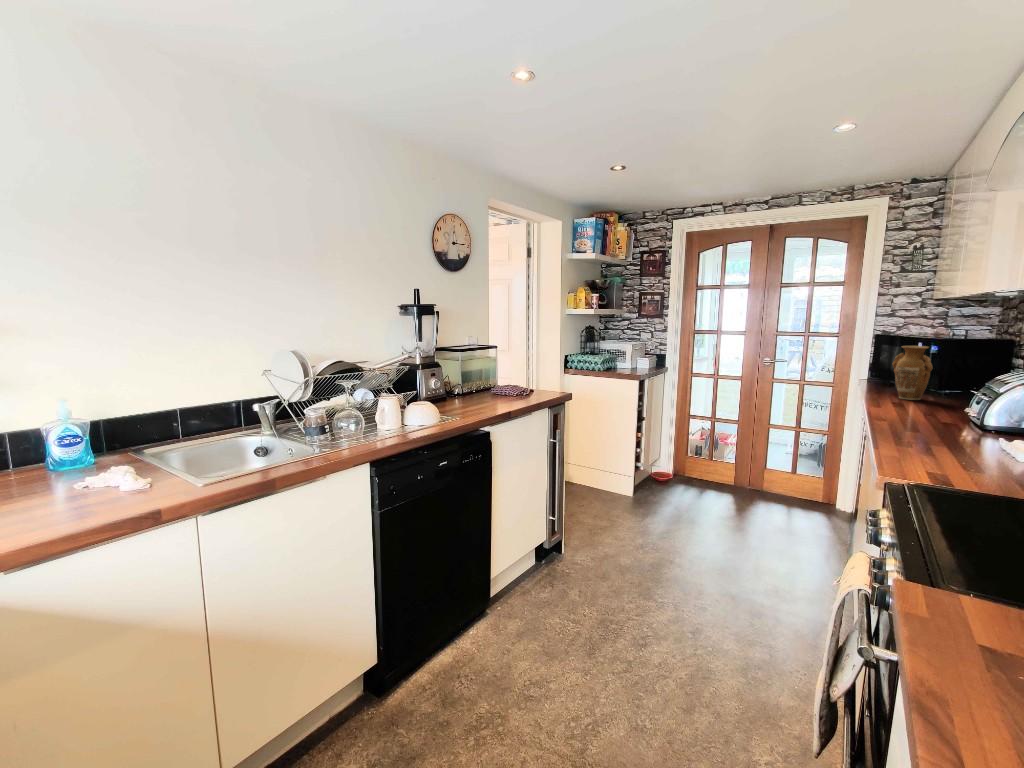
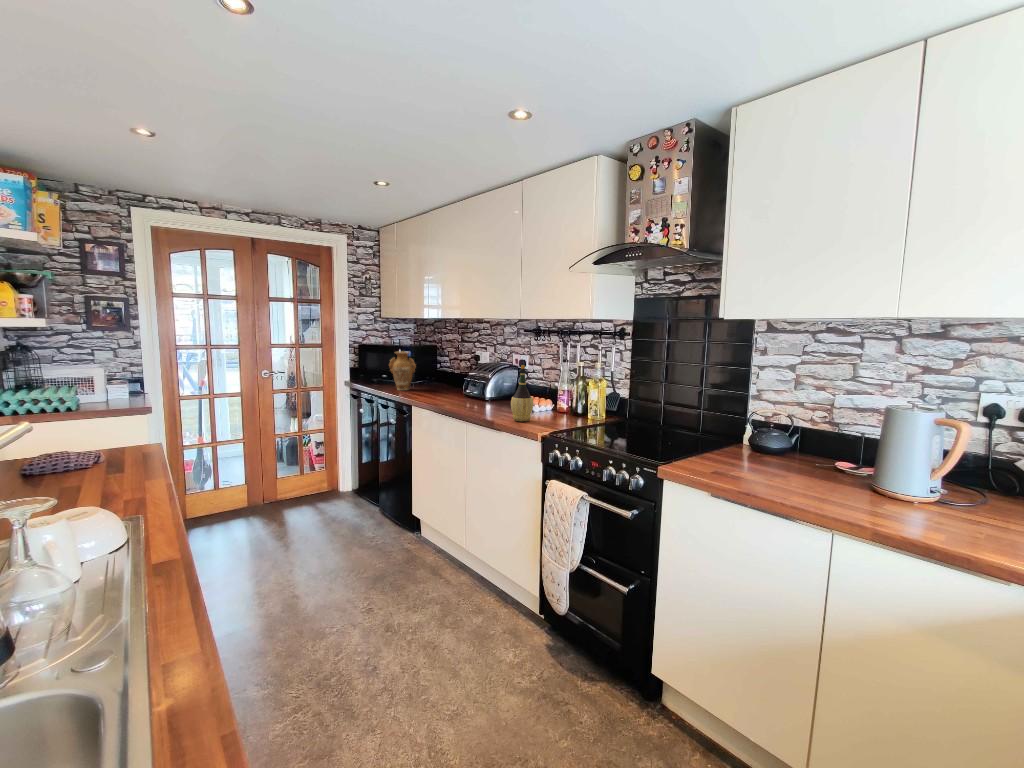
wine bottle: none [938,369,993,468] -> present [511,365,533,421]

